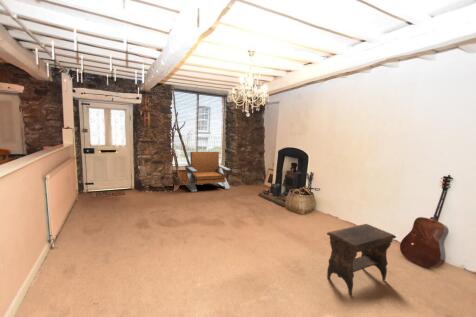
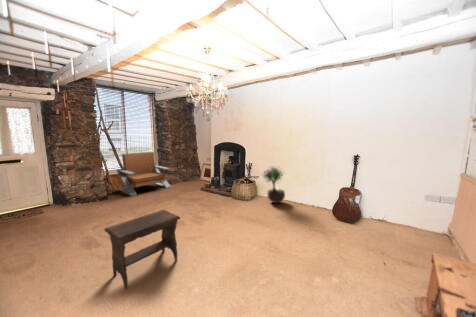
potted tree: none [318,176,351,227] -> present [264,168,285,203]
footstool: present [327,224,396,295] -> present [104,210,180,289]

